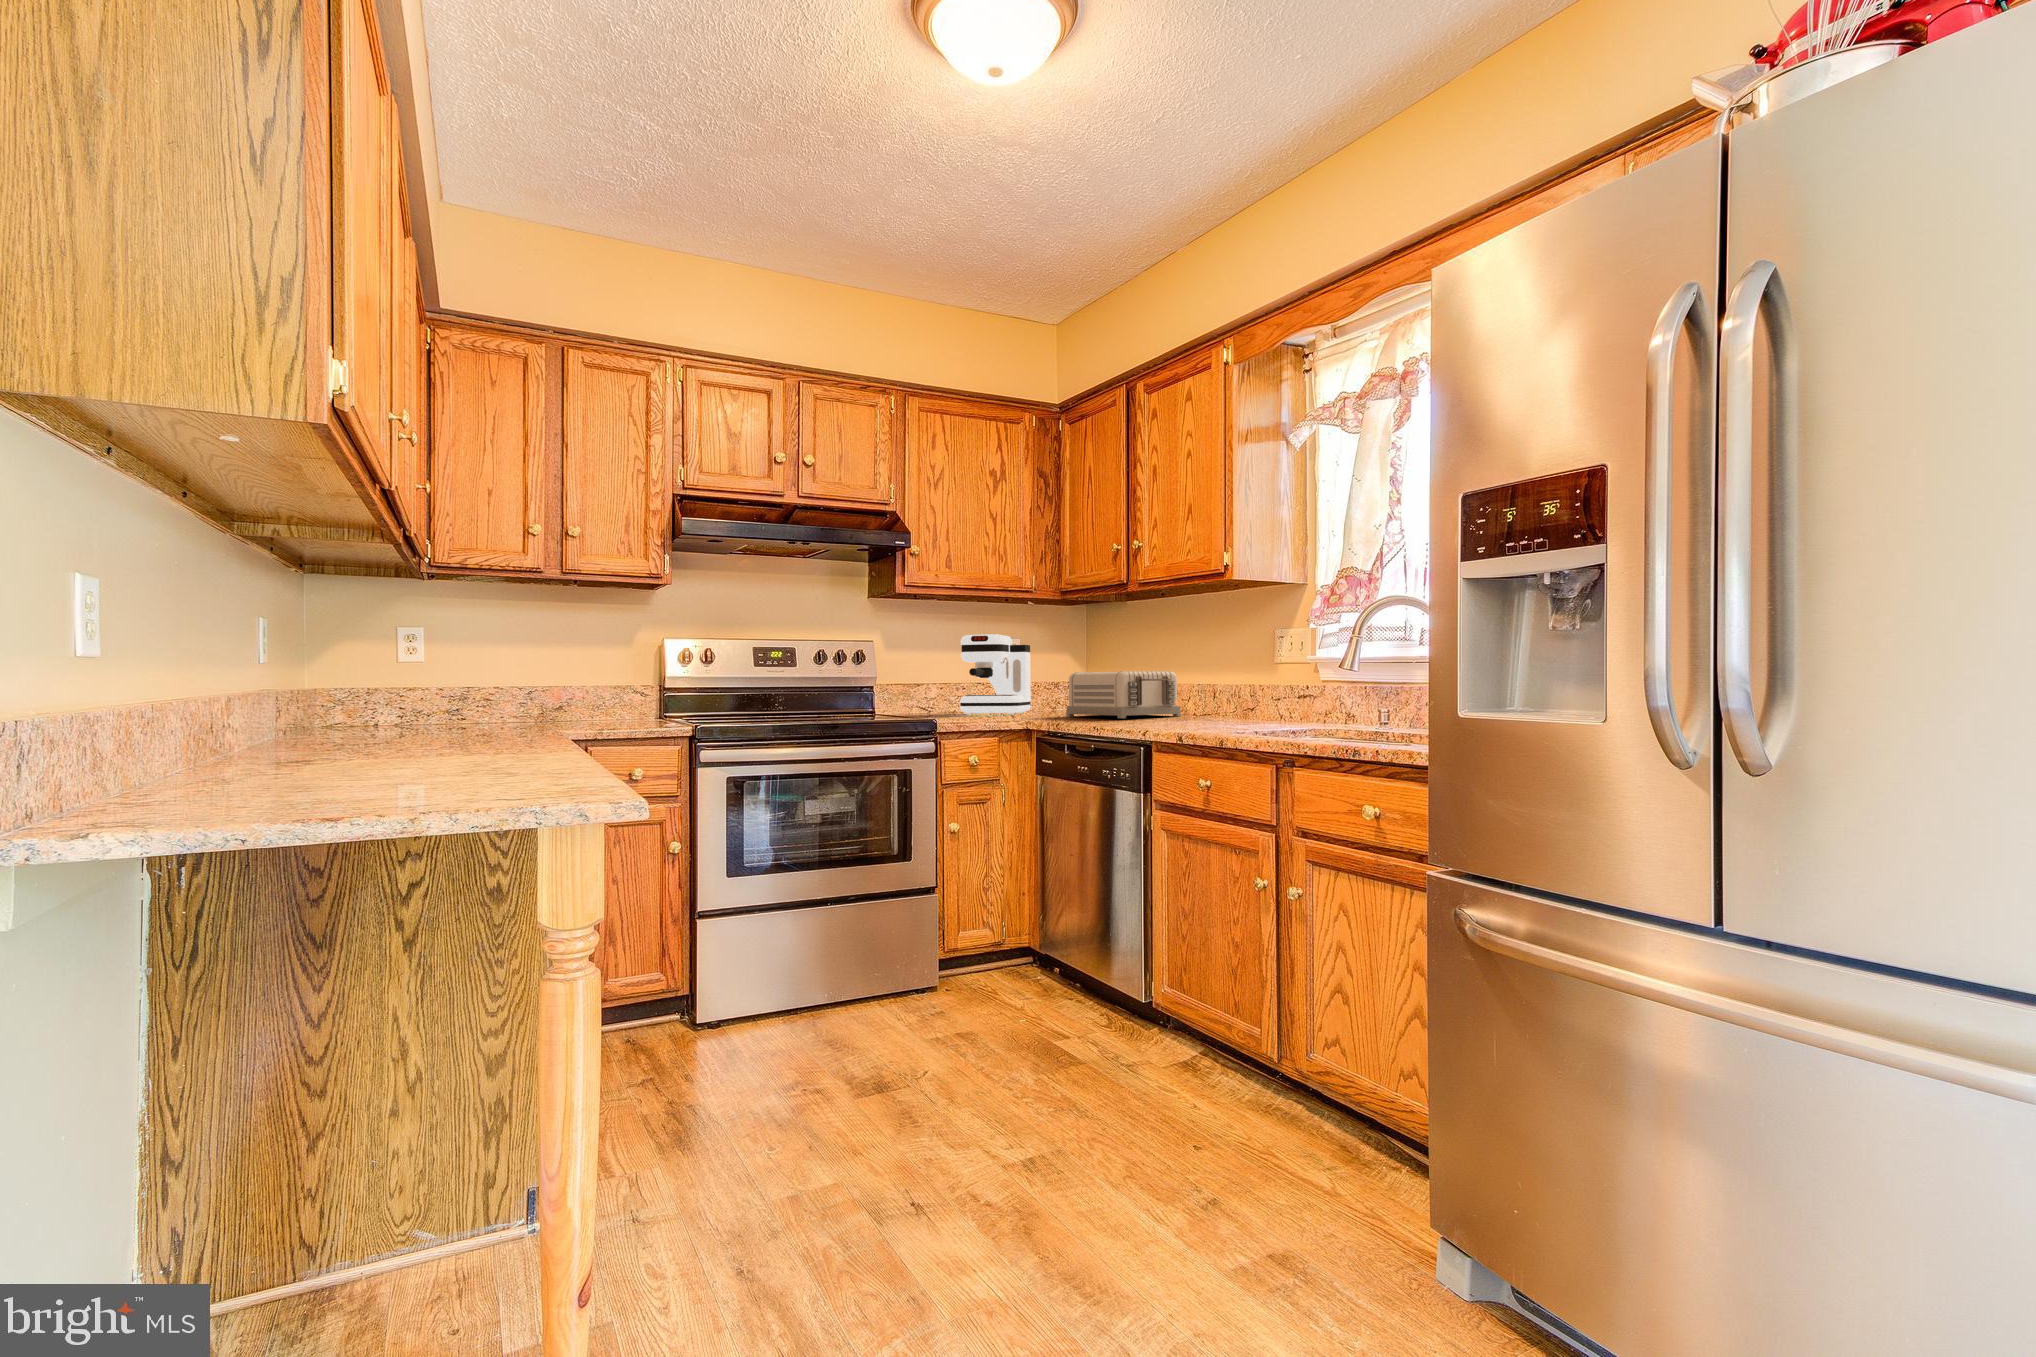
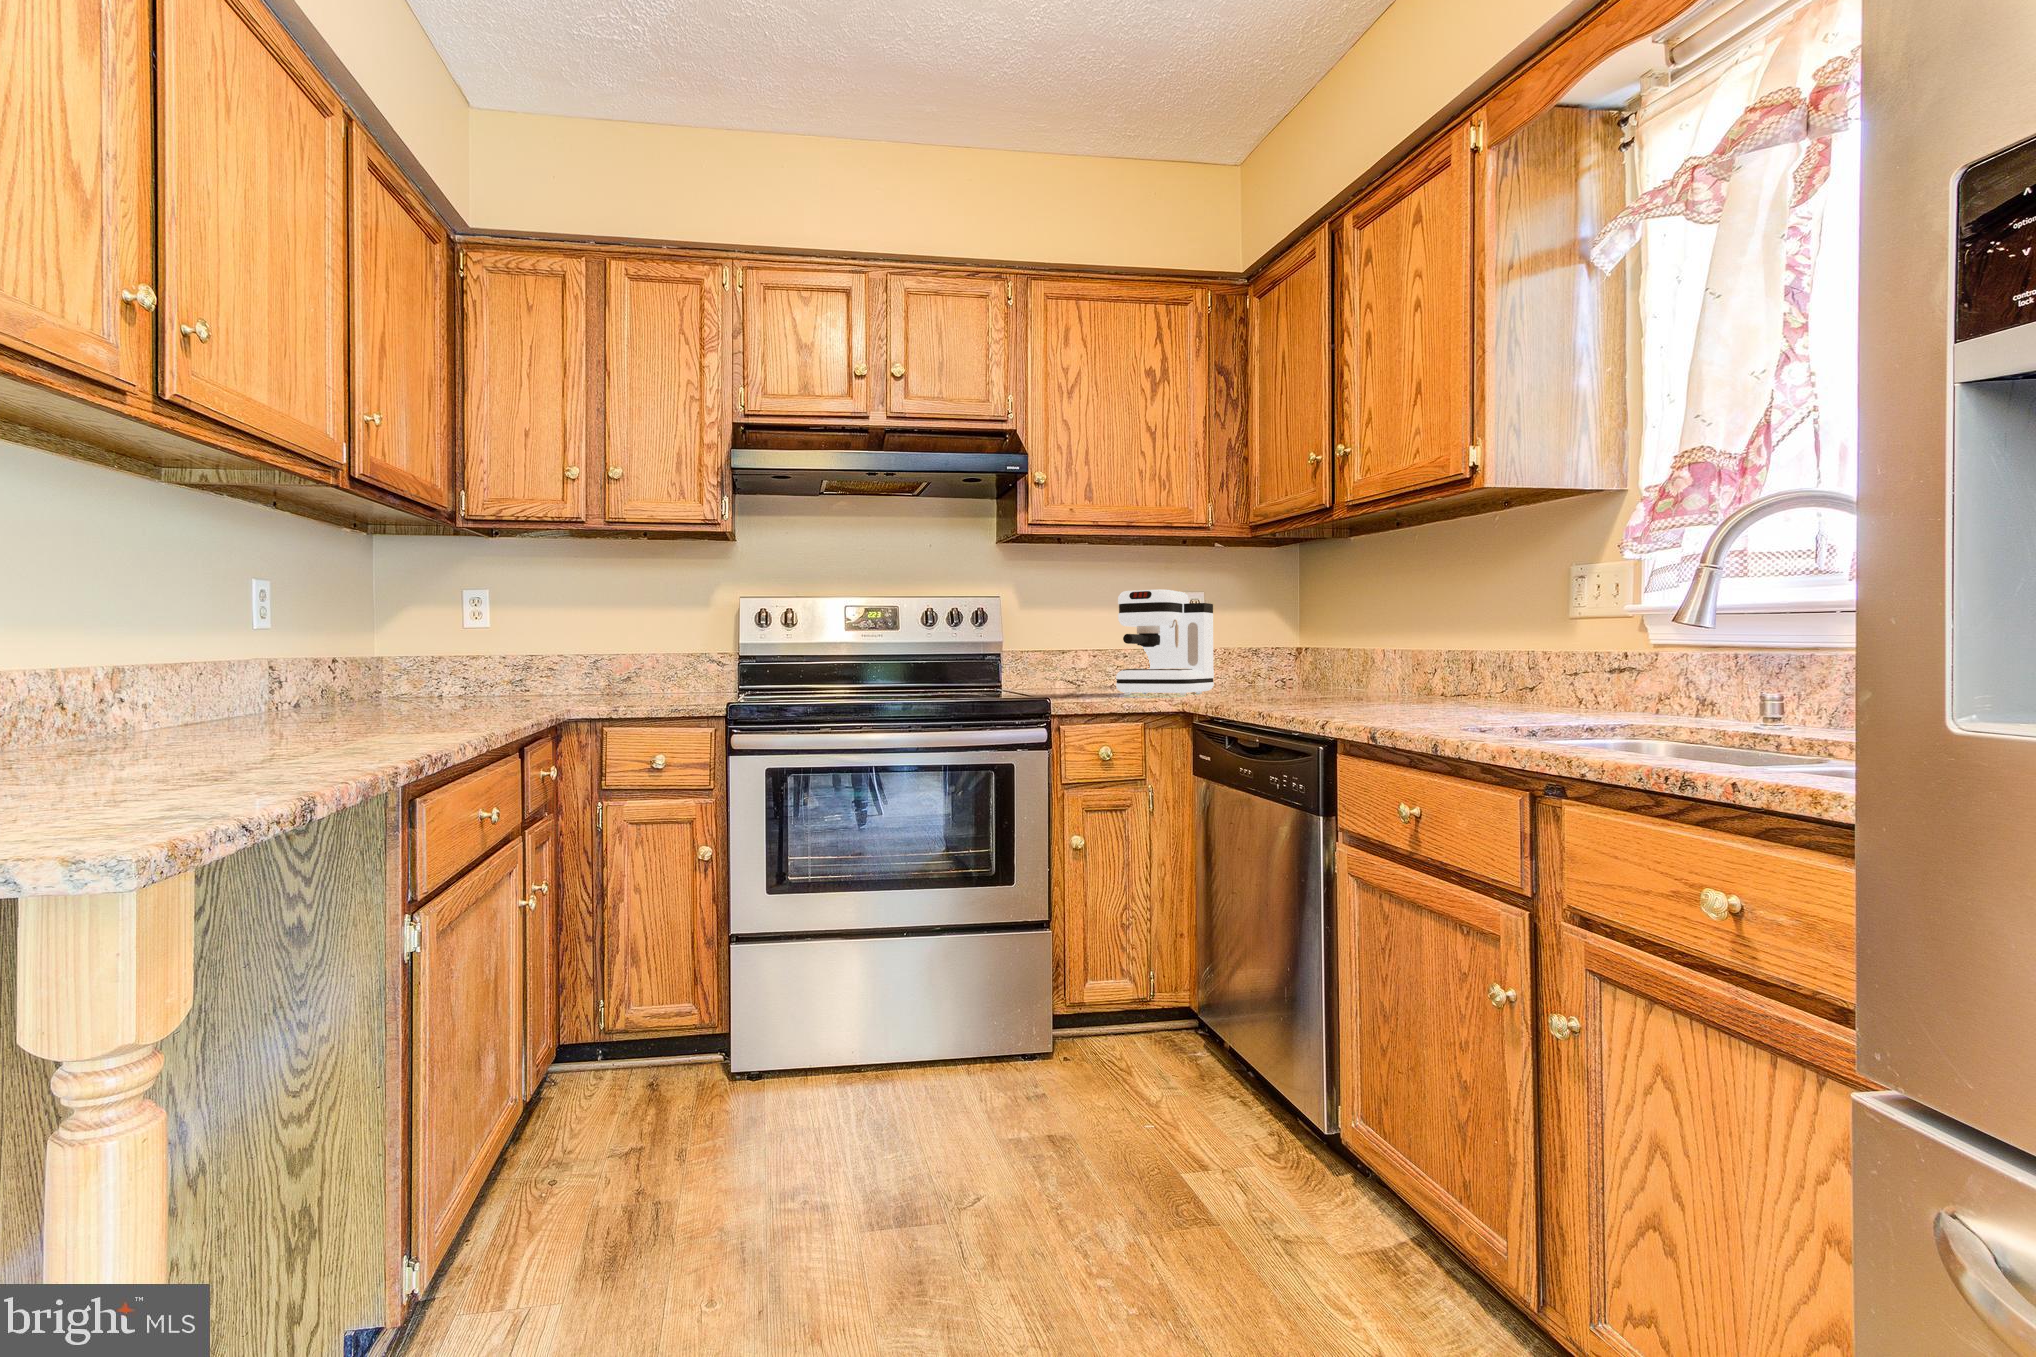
toaster: present [1066,671,1181,718] -> none [1250,636,1415,703]

